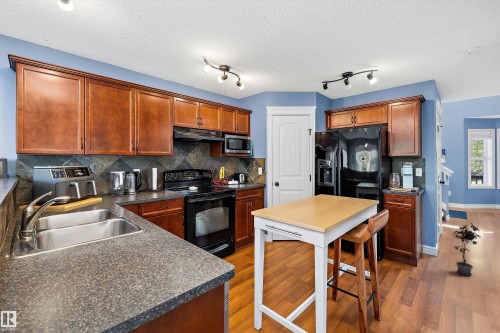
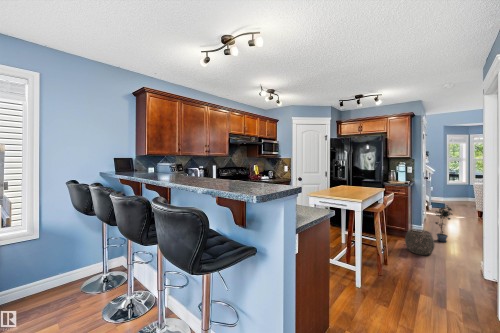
woven basket: none [409,259,454,302] -> present [405,229,435,255]

